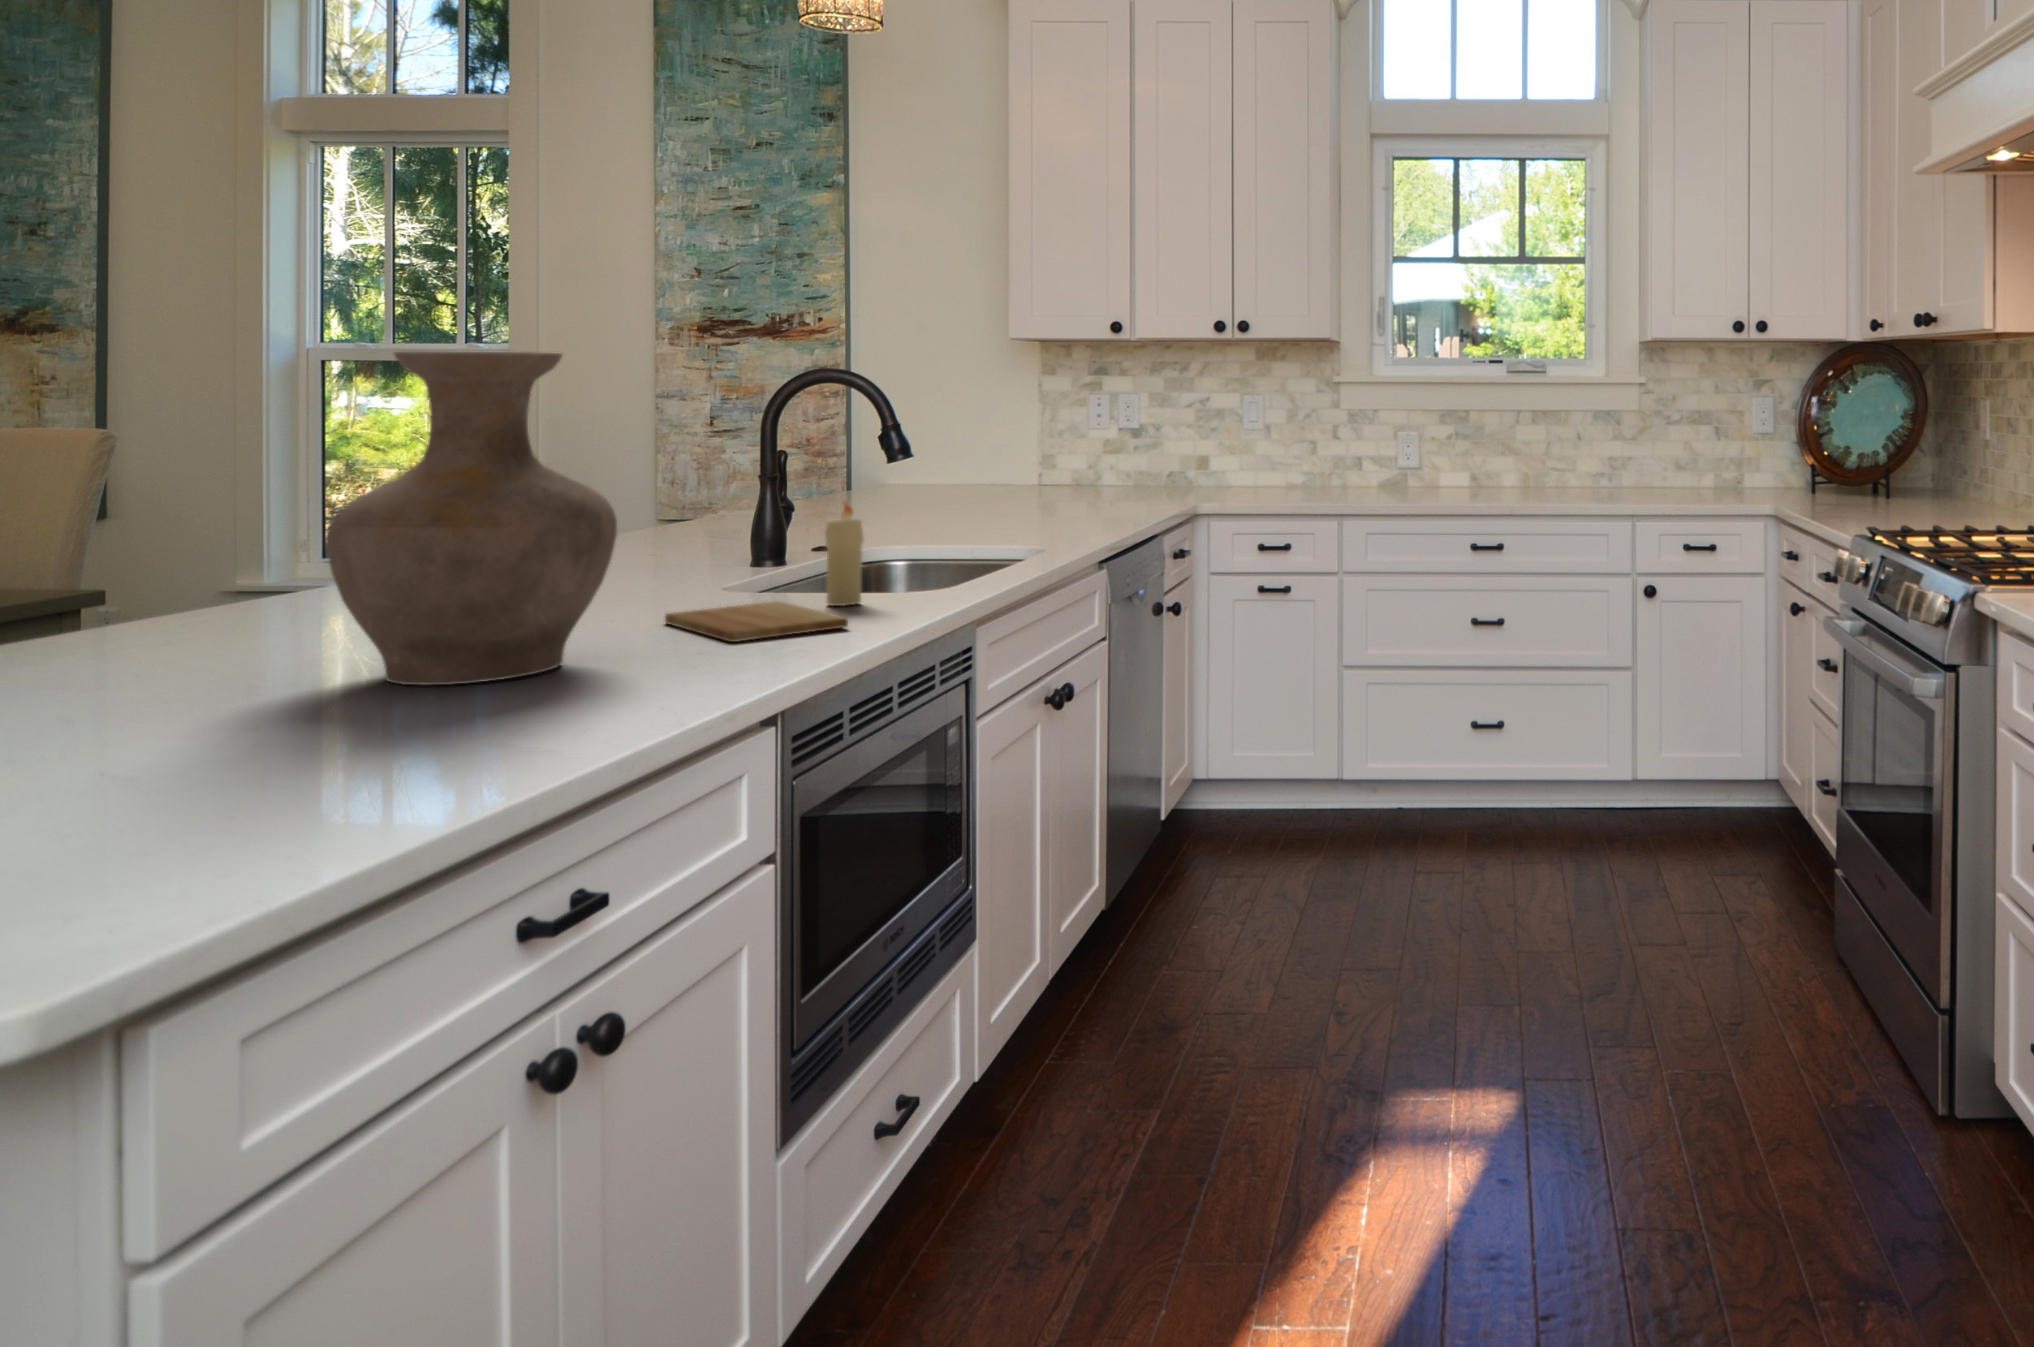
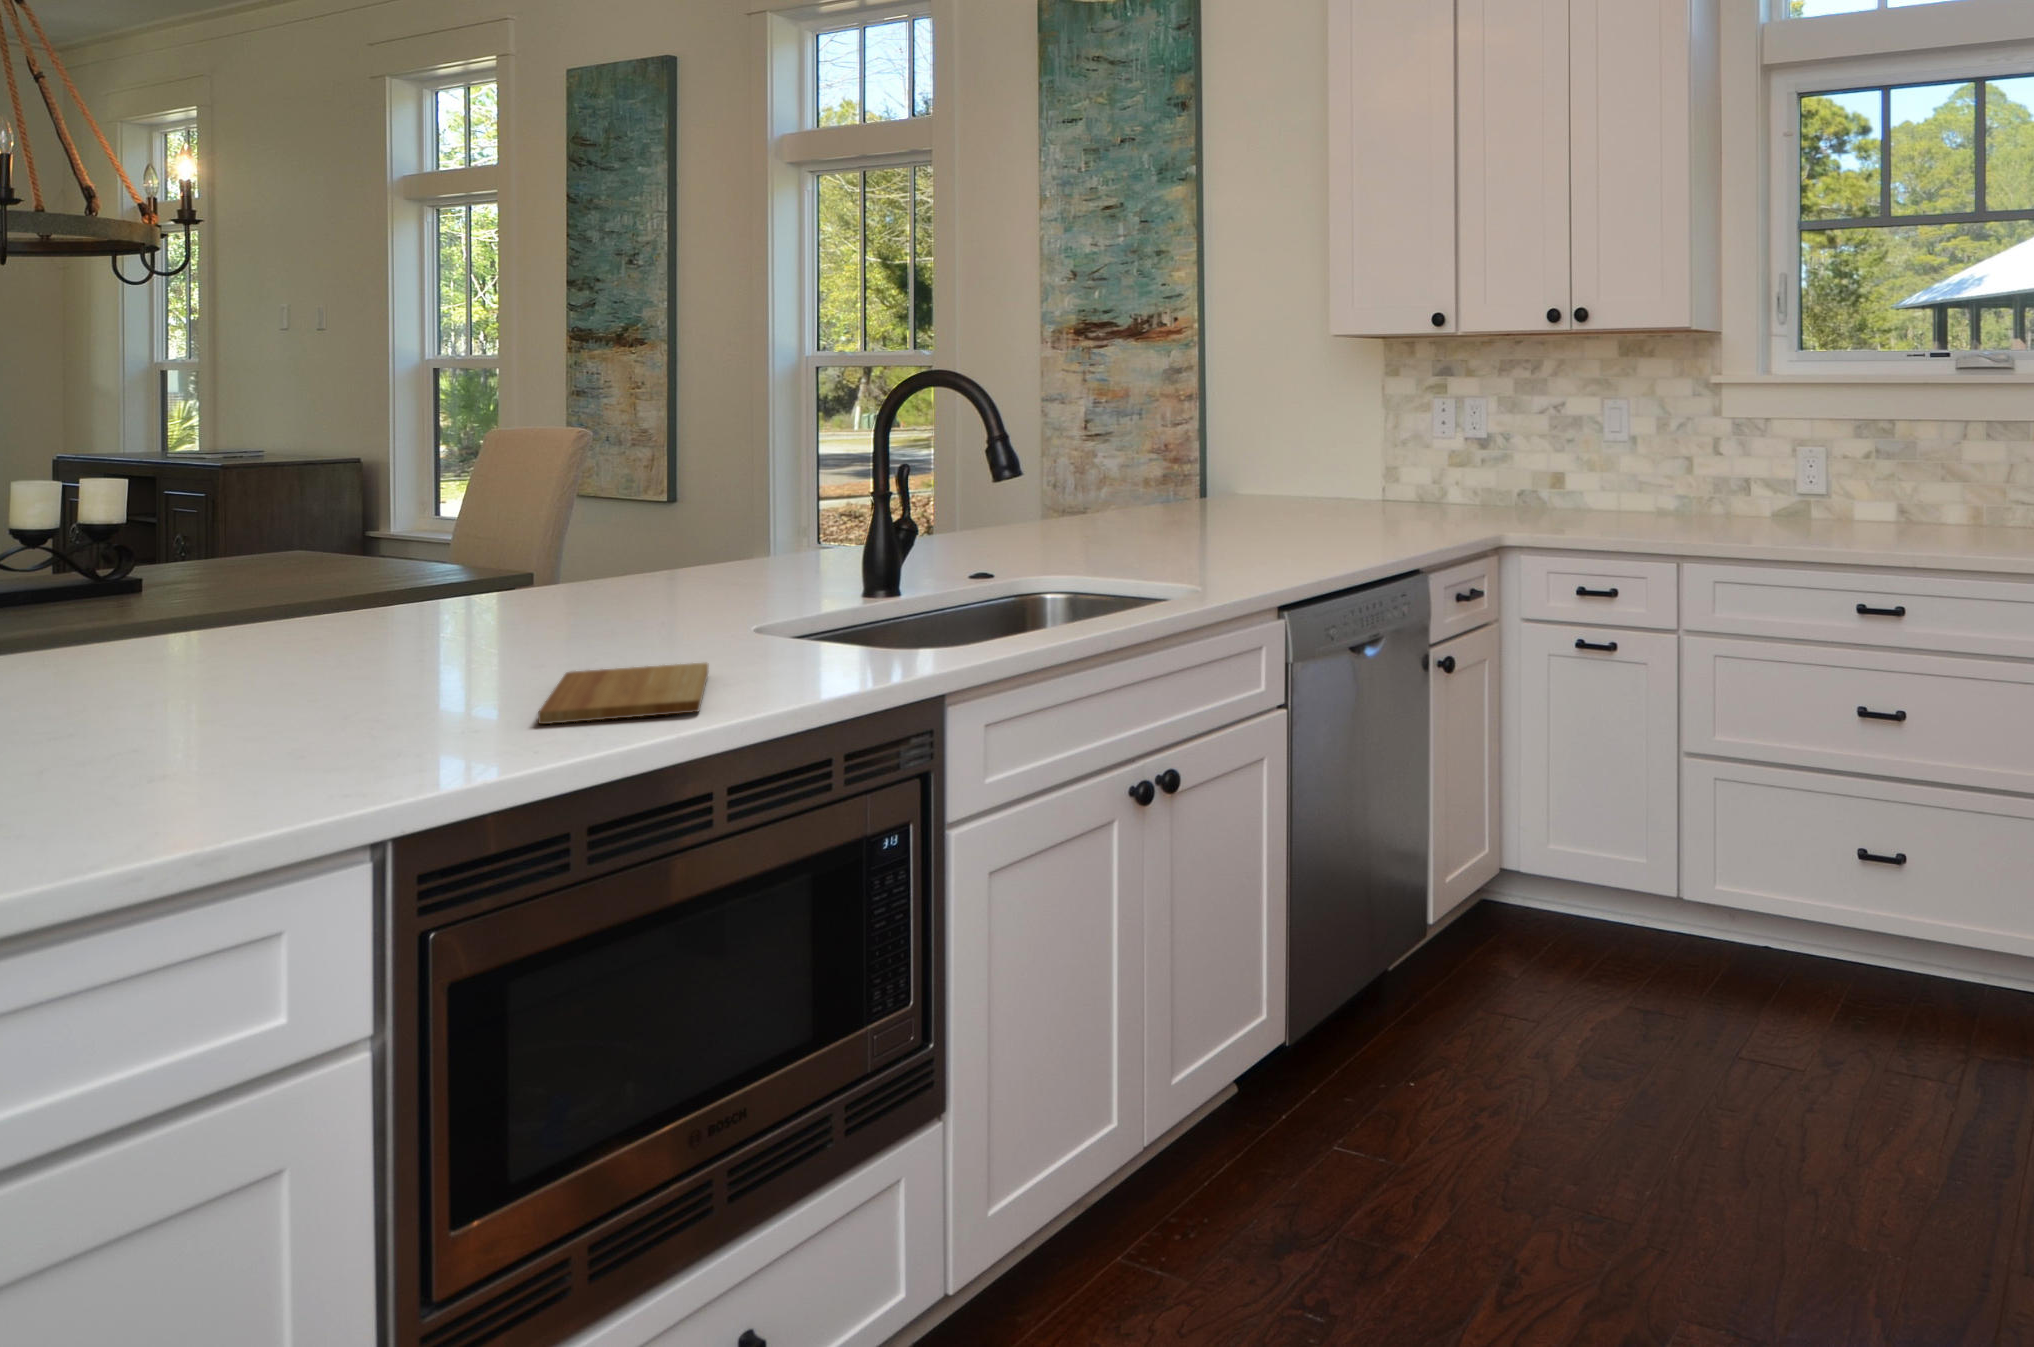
vase: present [326,352,617,685] -> none [38,369,388,765]
candle: present [825,504,863,606] -> none [771,542,816,672]

